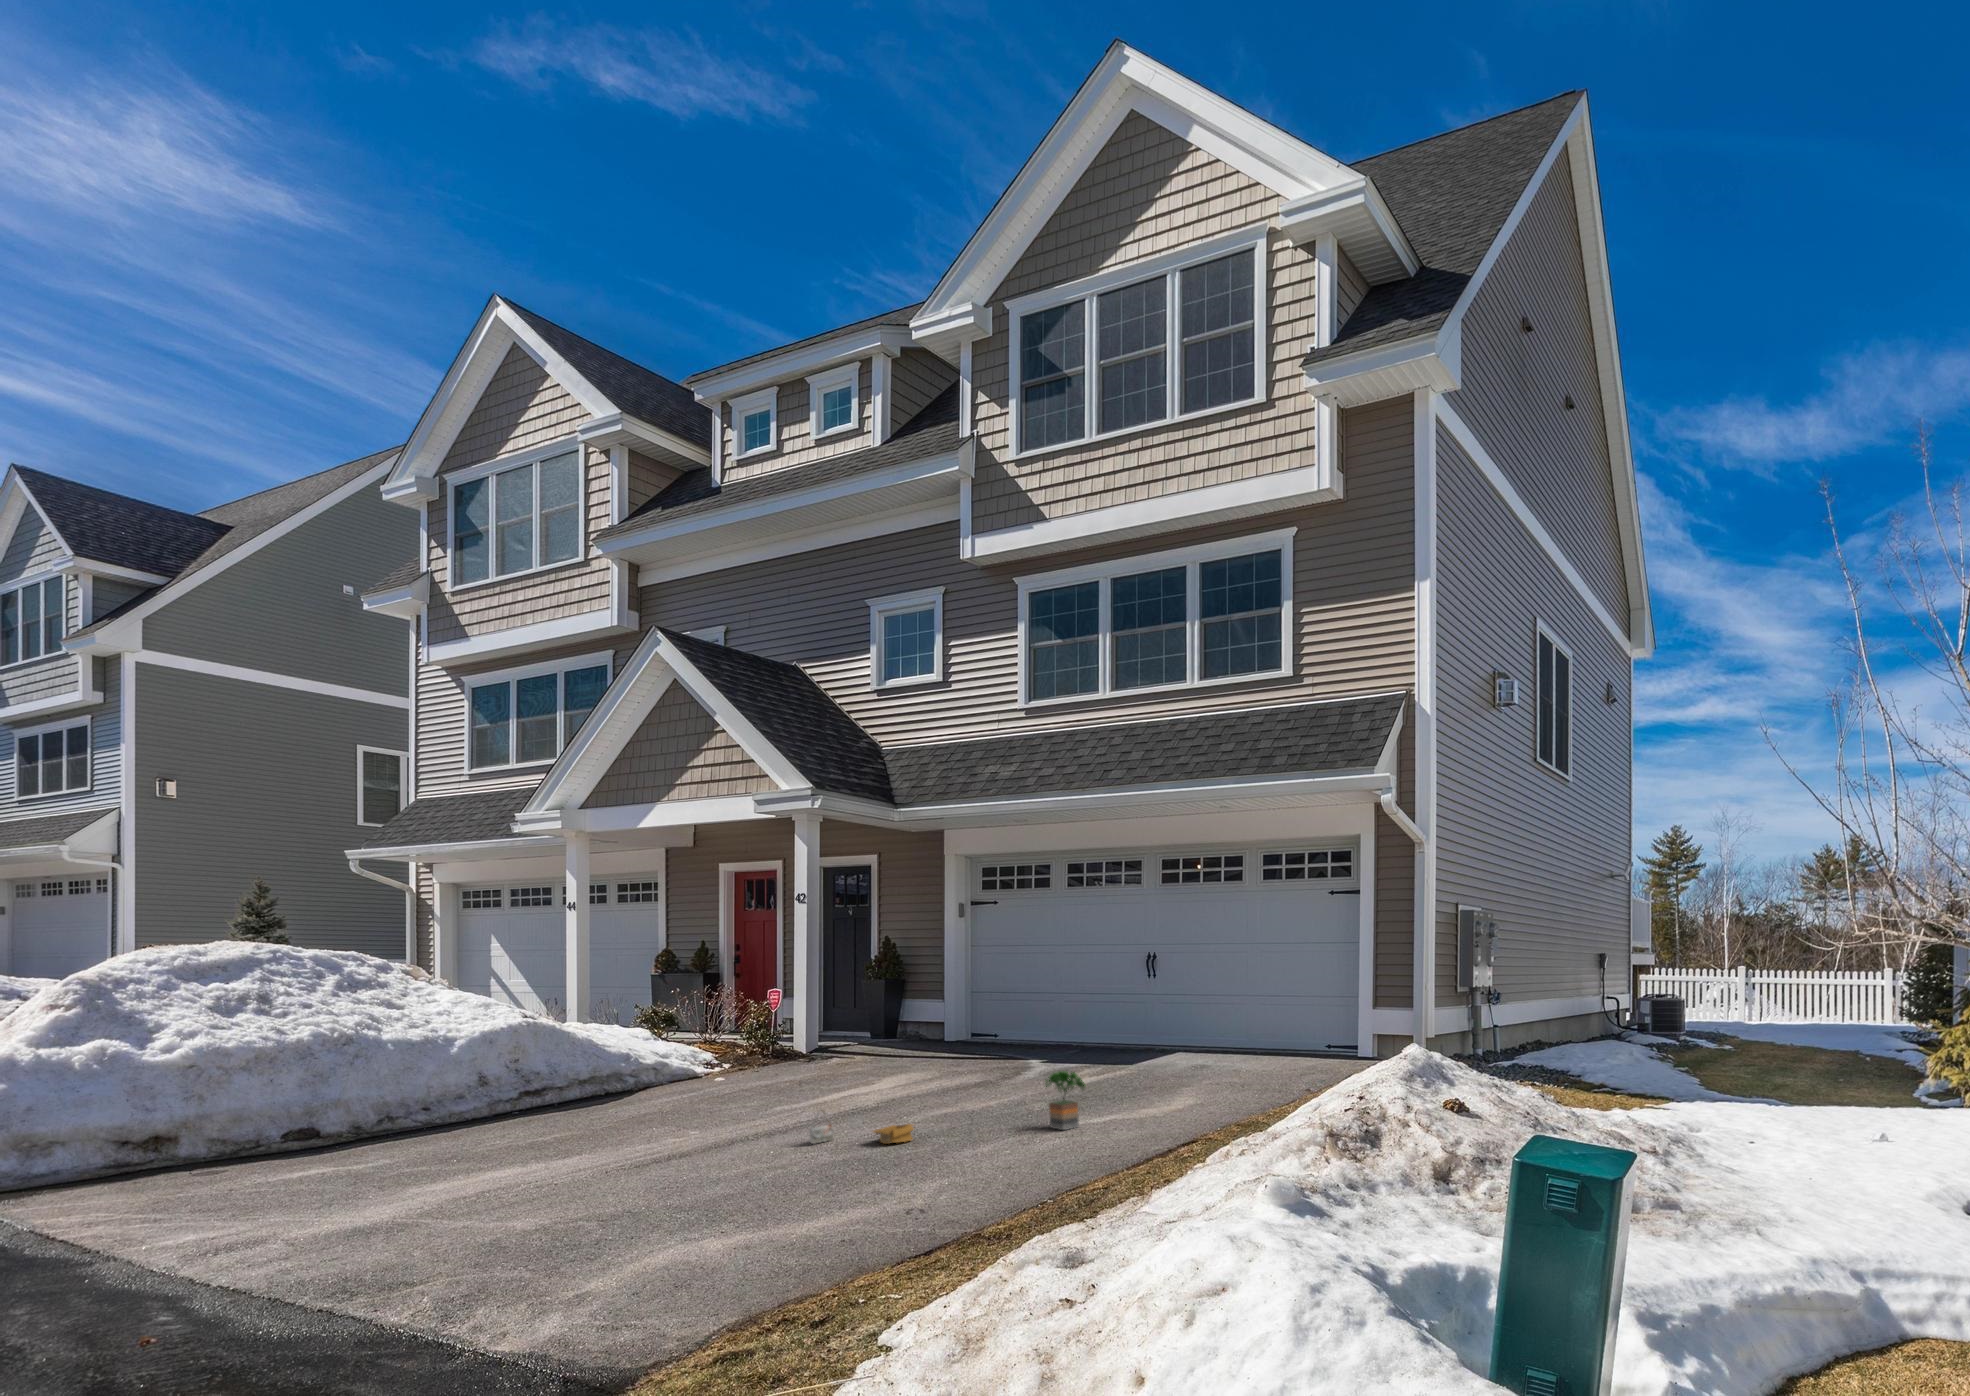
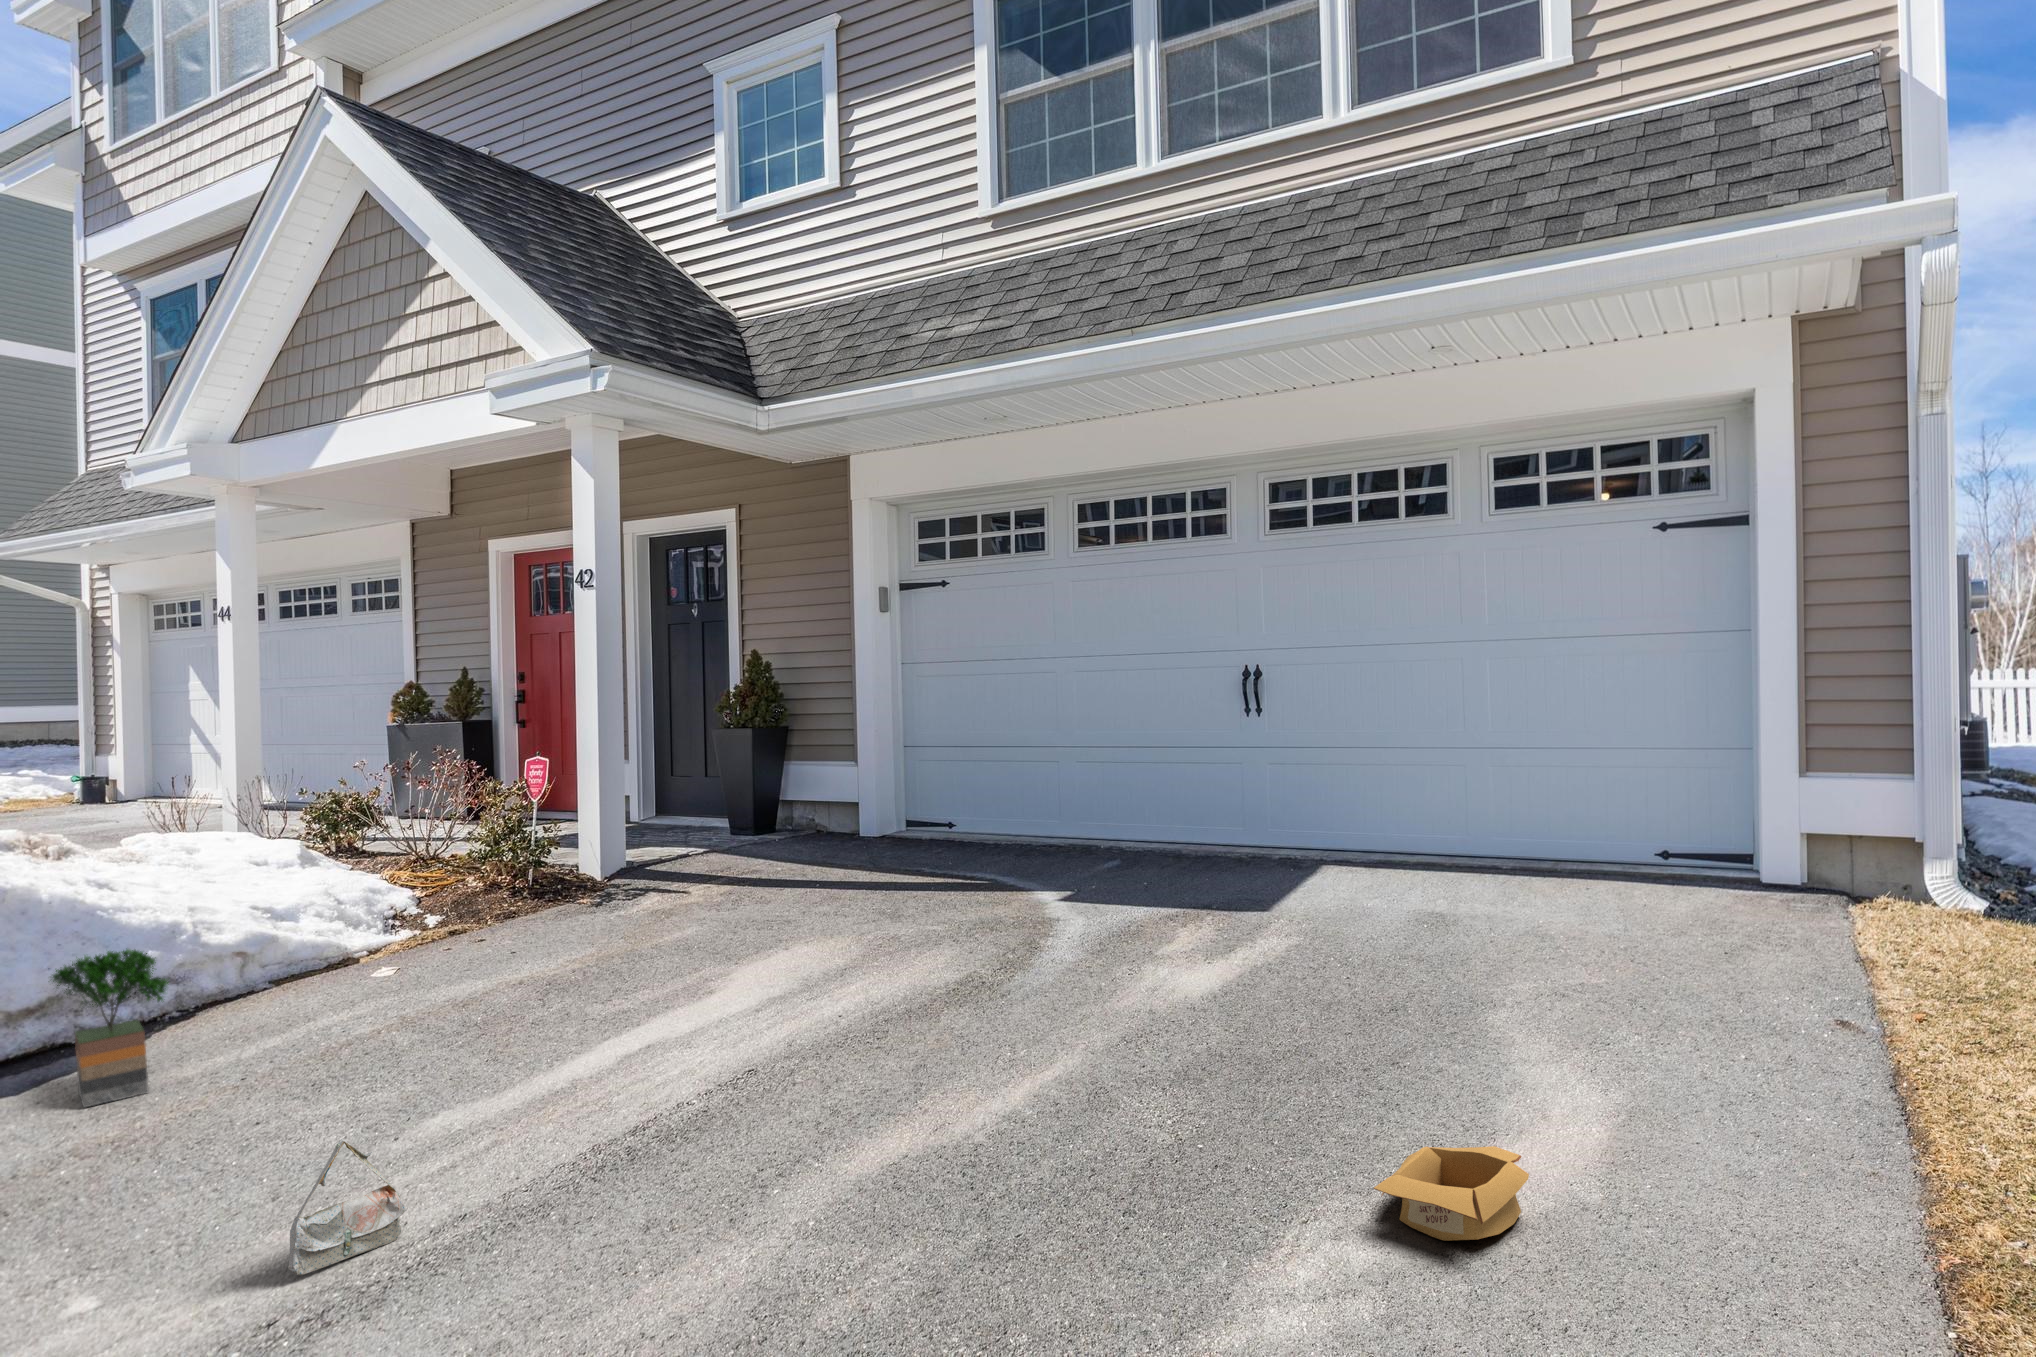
potted tree: present [1045,1071,1086,1130] -> present [51,949,169,1107]
cardboard box: present [873,1124,913,1144] -> present [1374,1146,1529,1241]

